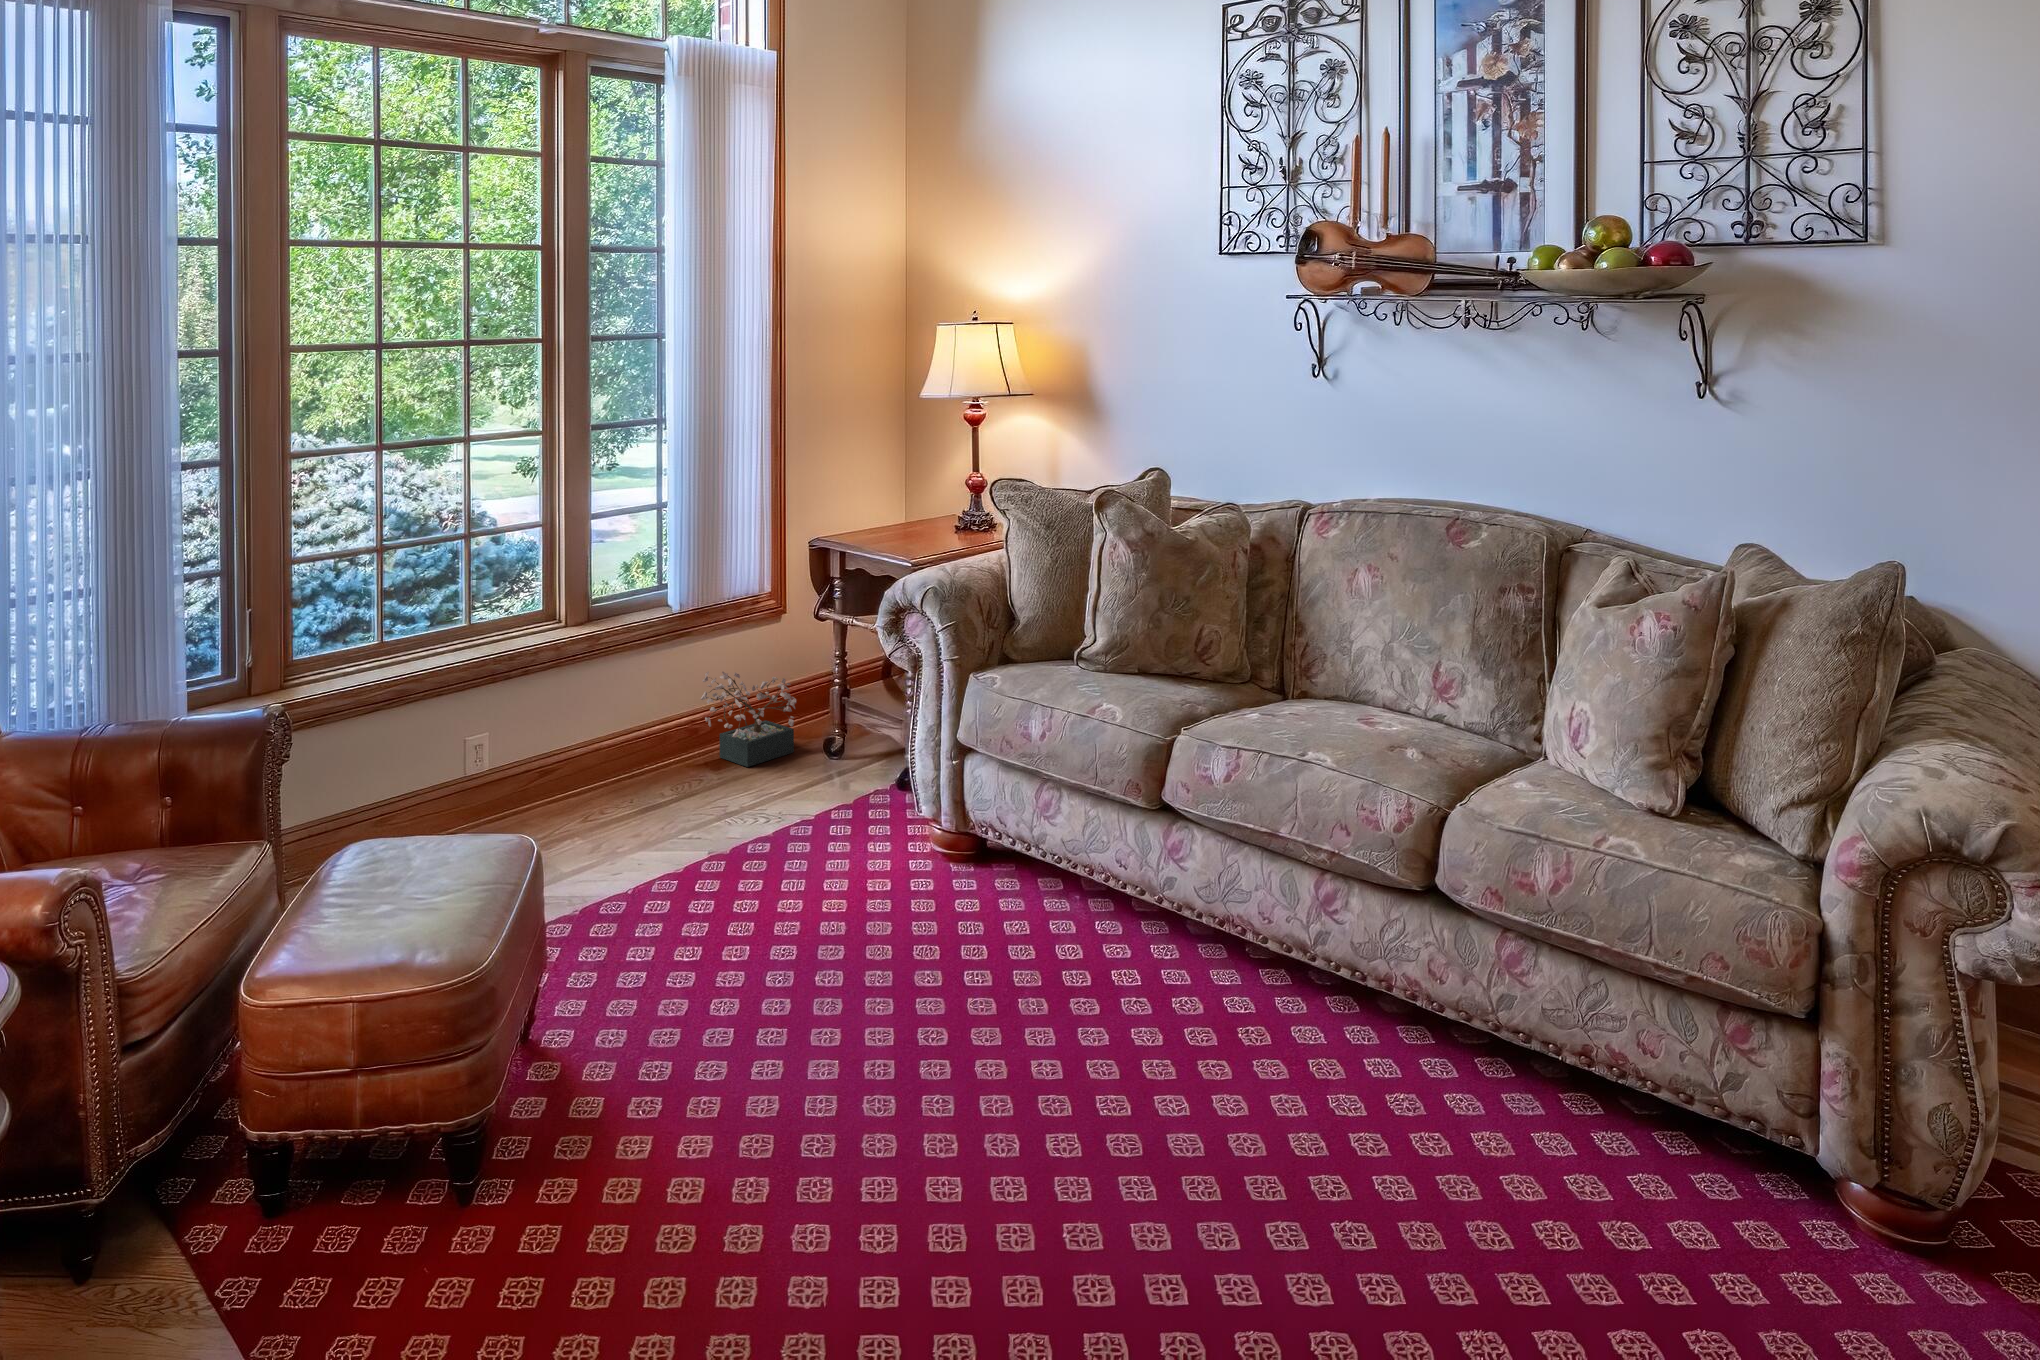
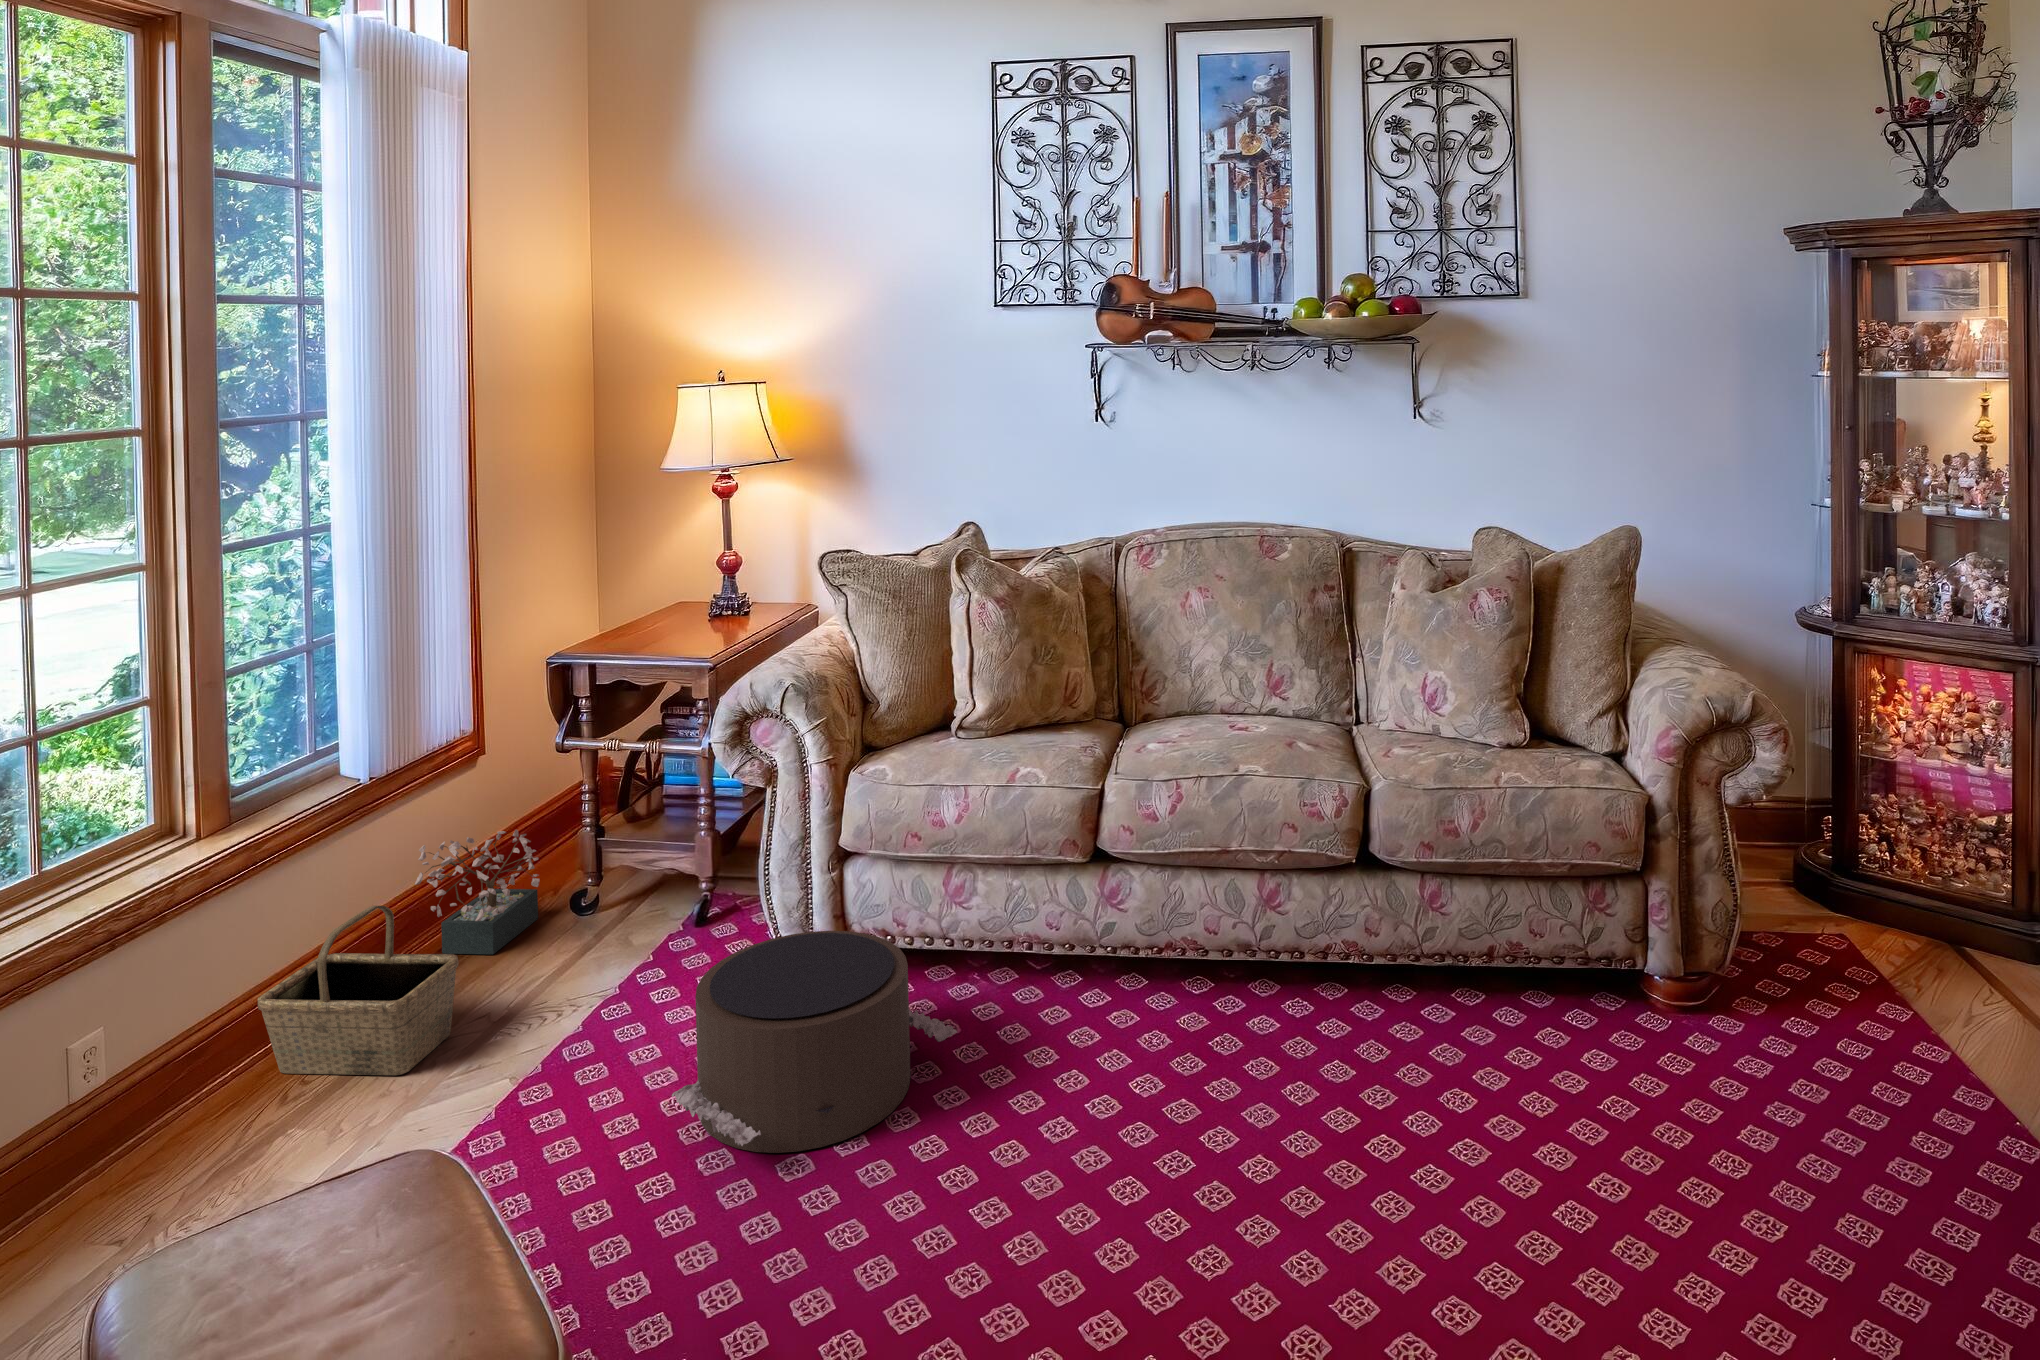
basket: none [569,700,690,823] -> present [258,906,459,1075]
pouf: none [755,796,986,965] -> present [672,931,957,1153]

